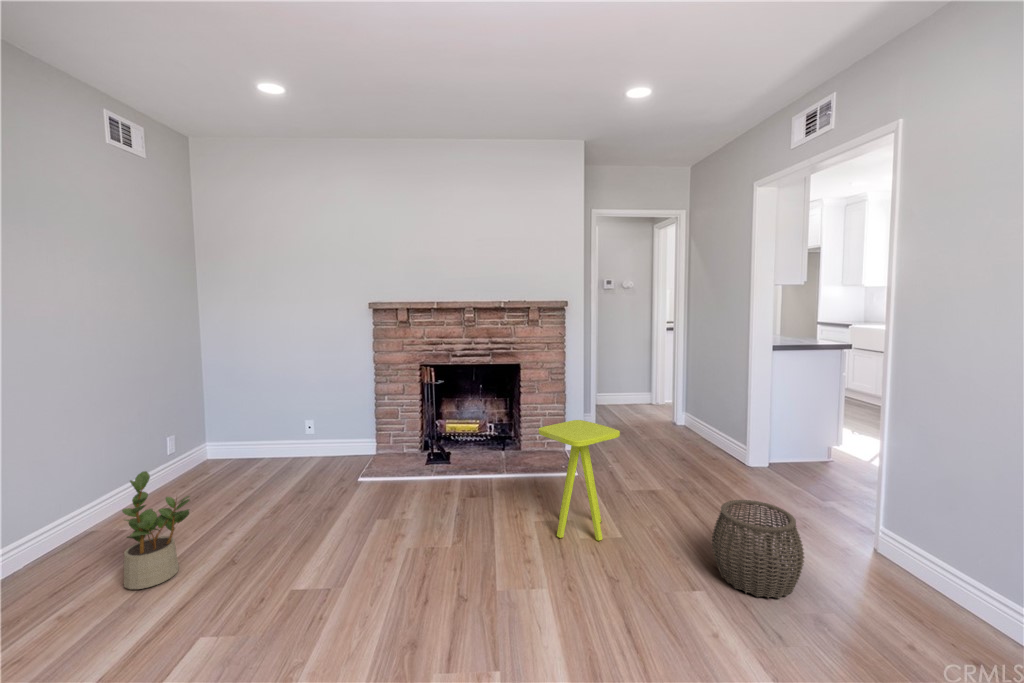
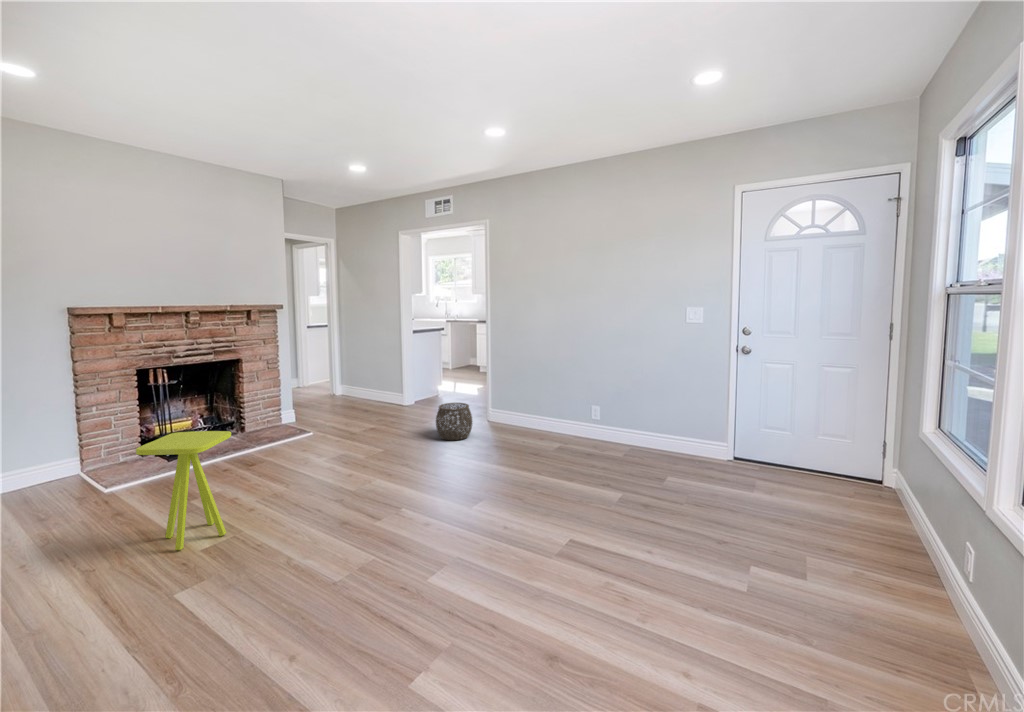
side table: present [539,420,620,541] -> present [136,431,231,550]
potted plant: present [122,471,190,589] -> none [35,477,98,593]

